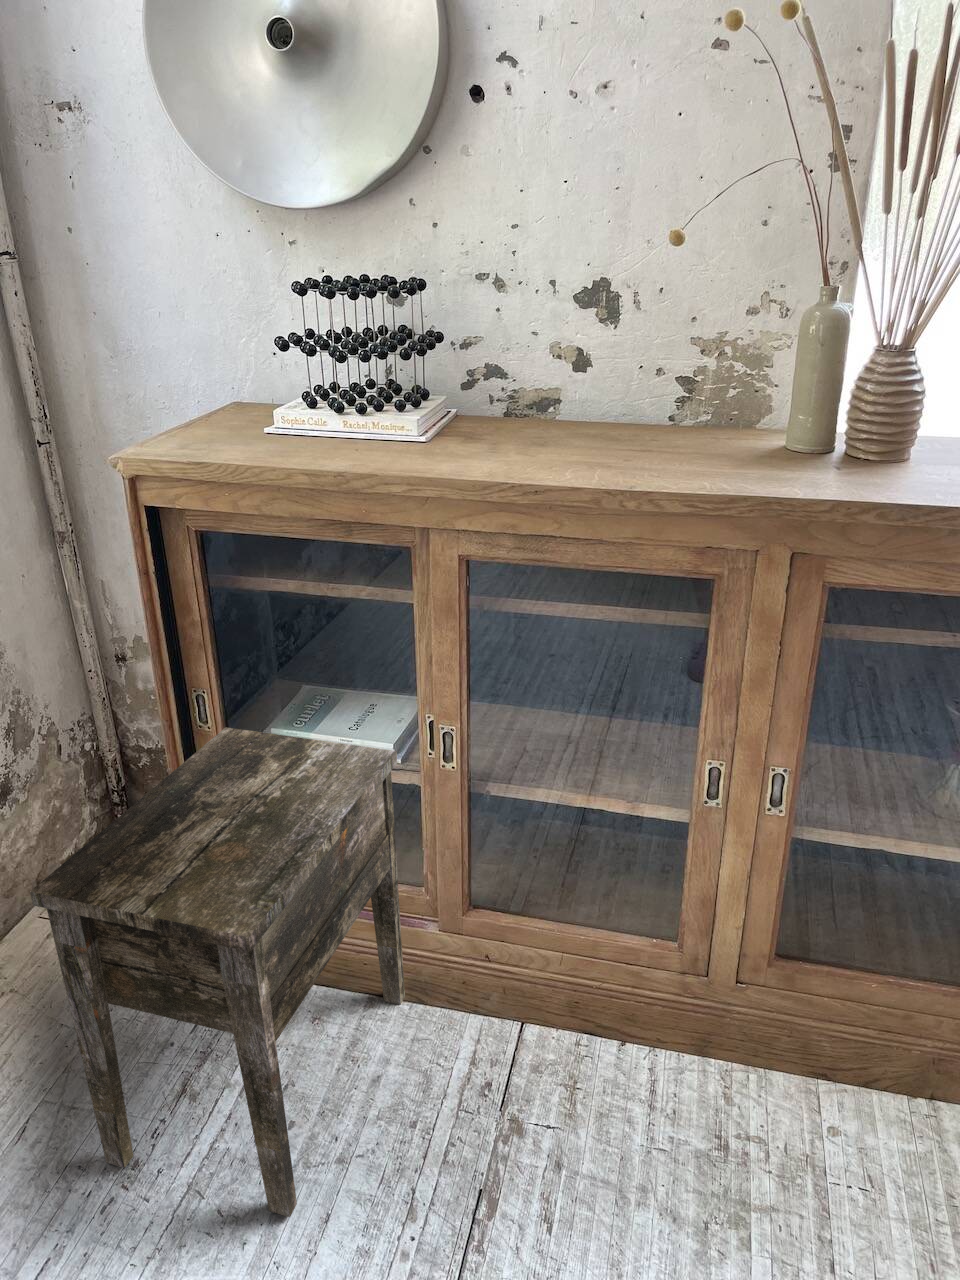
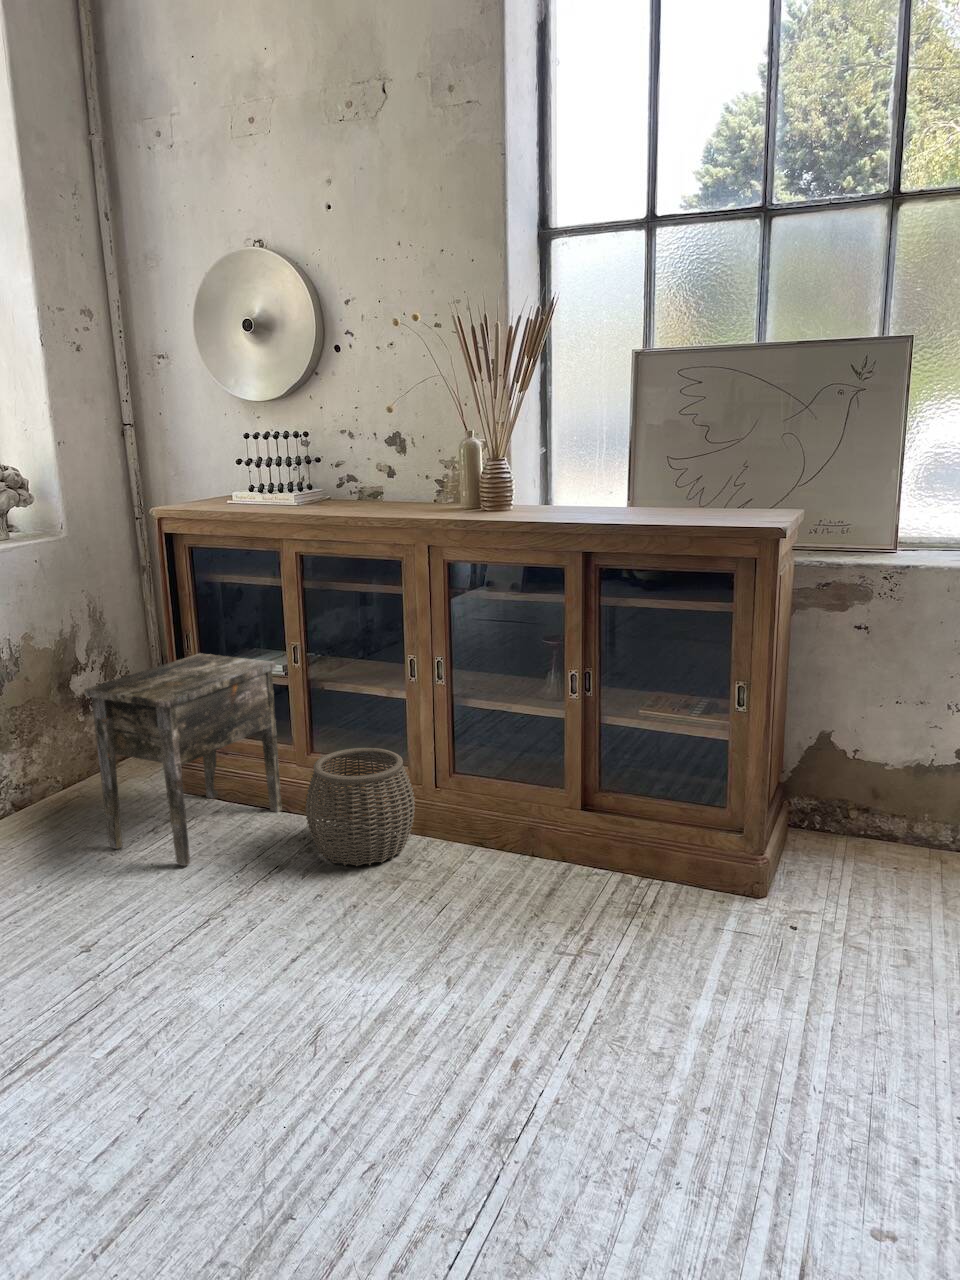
woven basket: none [512,914,725,1176] -> present [306,748,415,866]

